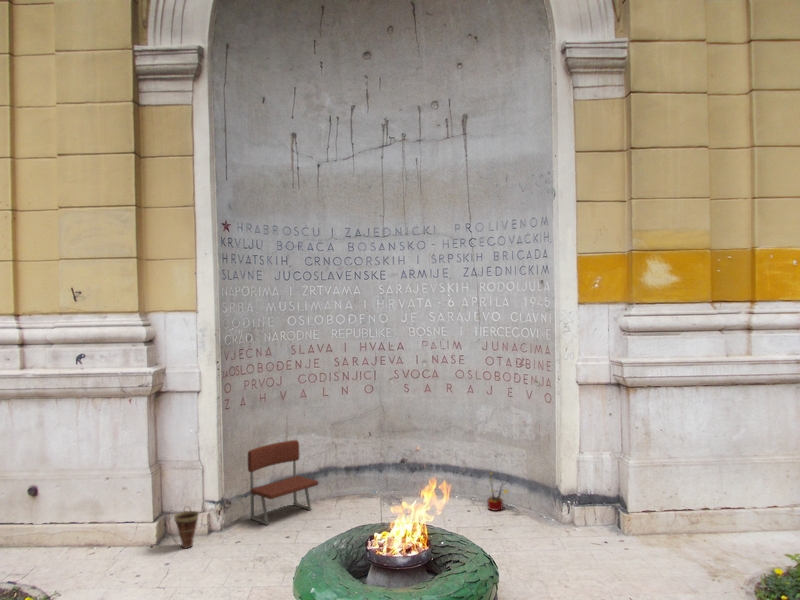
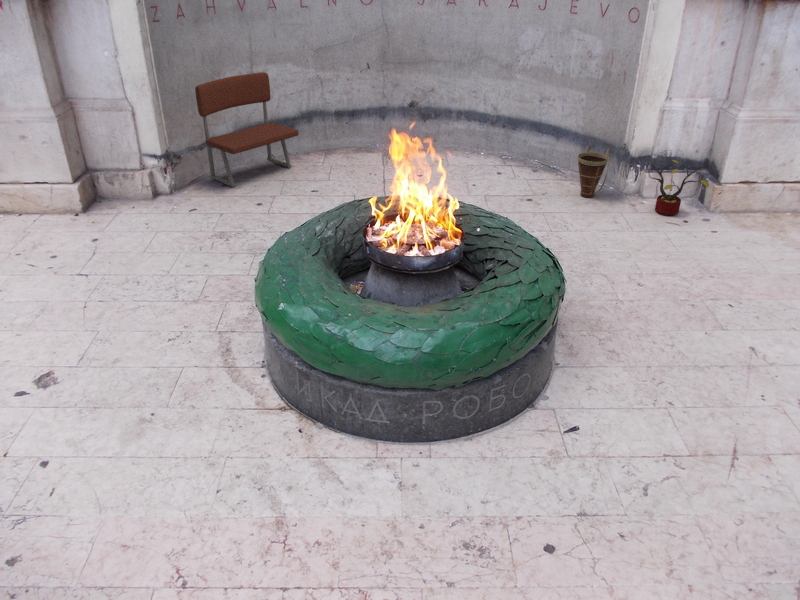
decorative plant: present [488,477,508,510] -> present [643,157,709,215]
basket: present [168,510,199,548] -> present [578,145,609,197]

